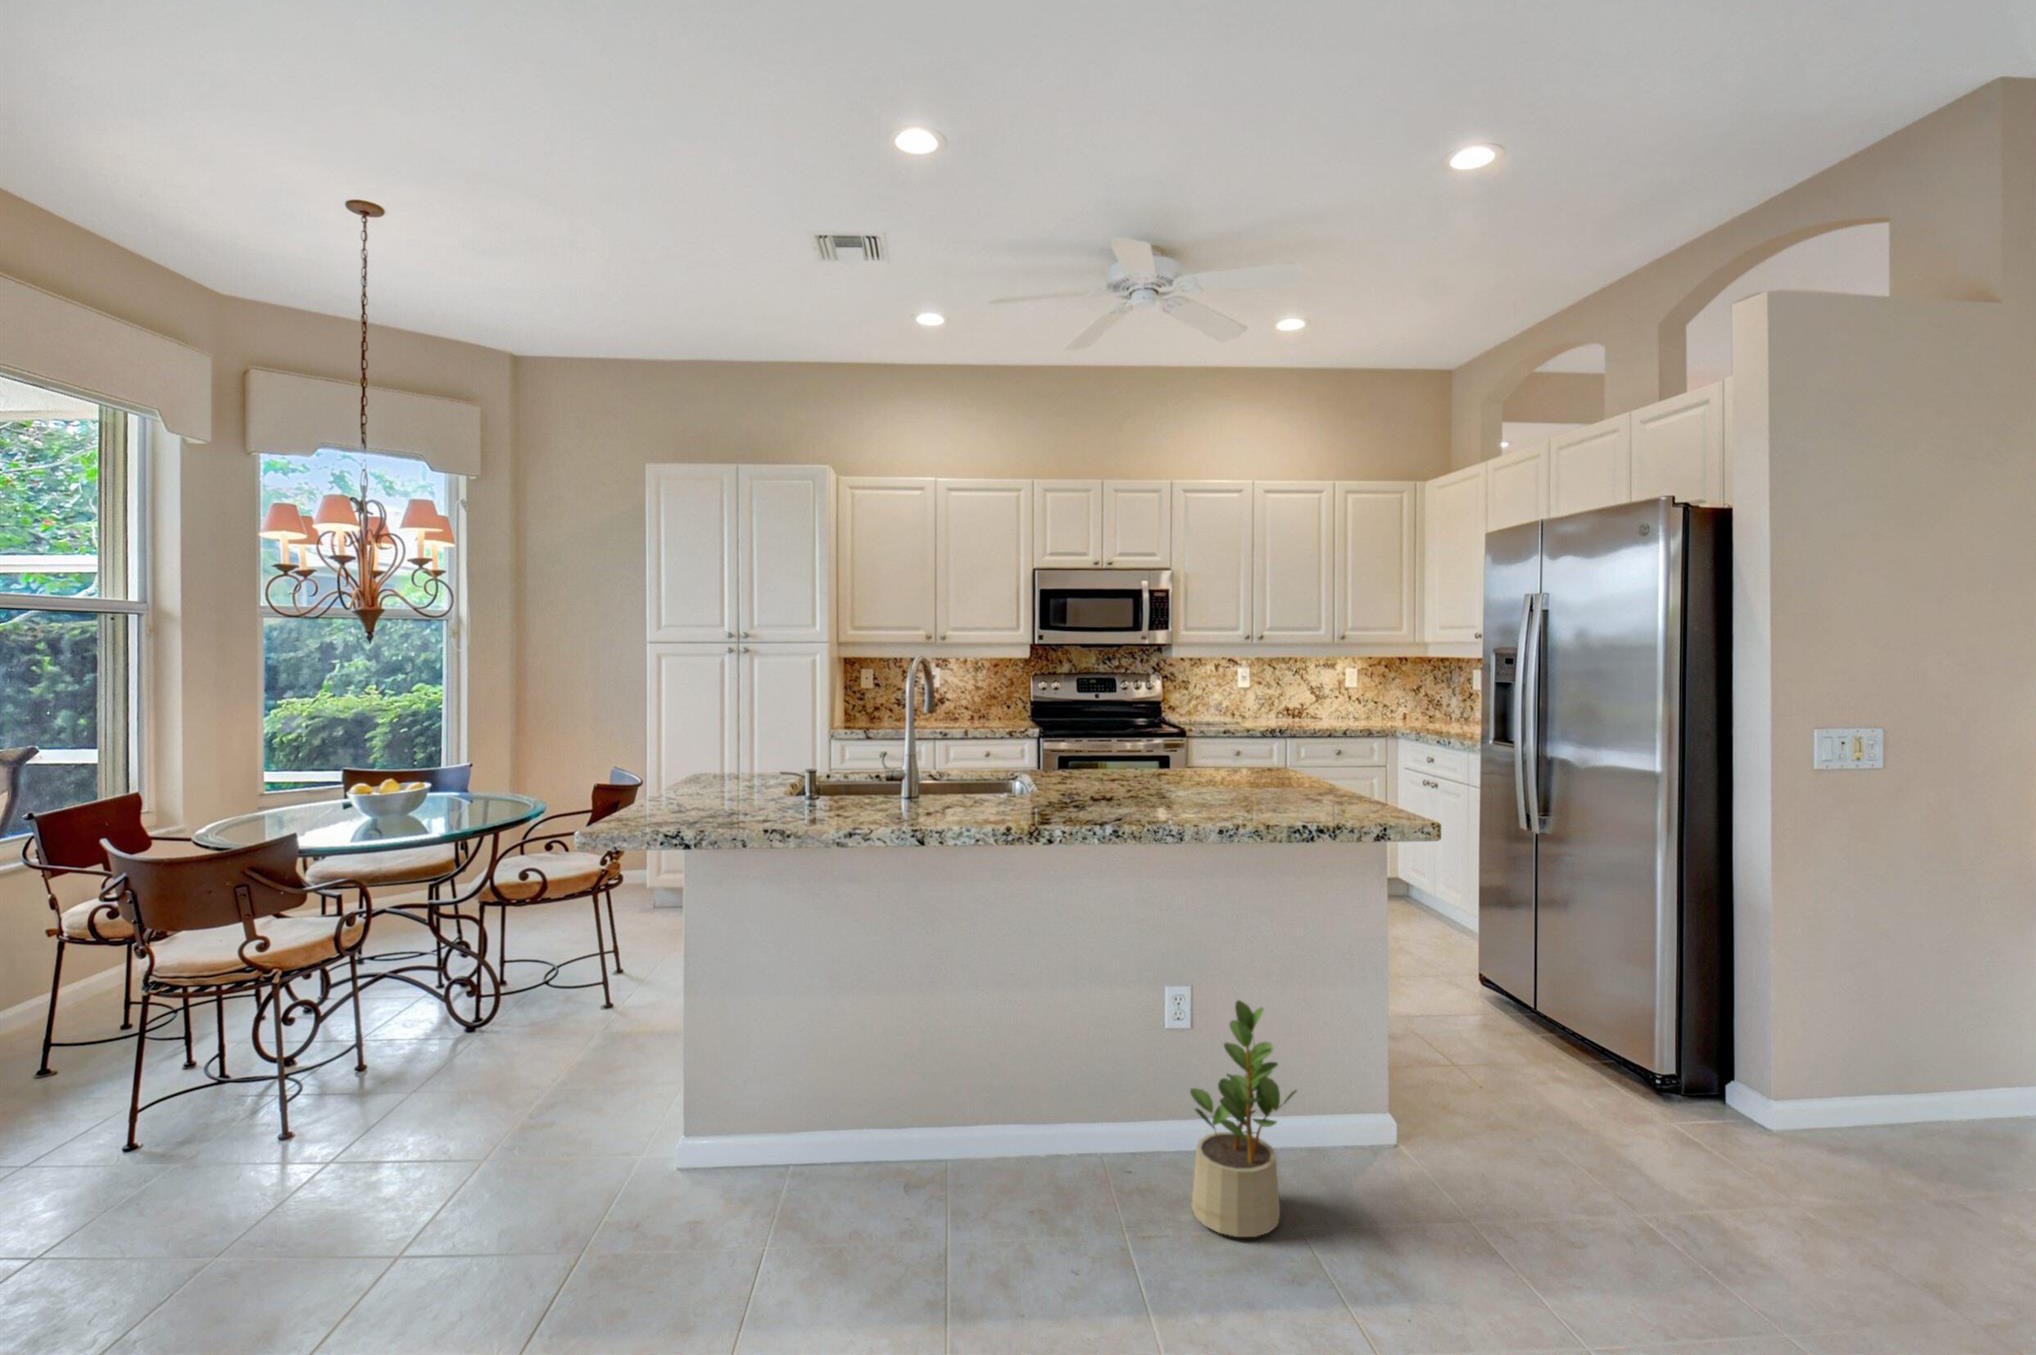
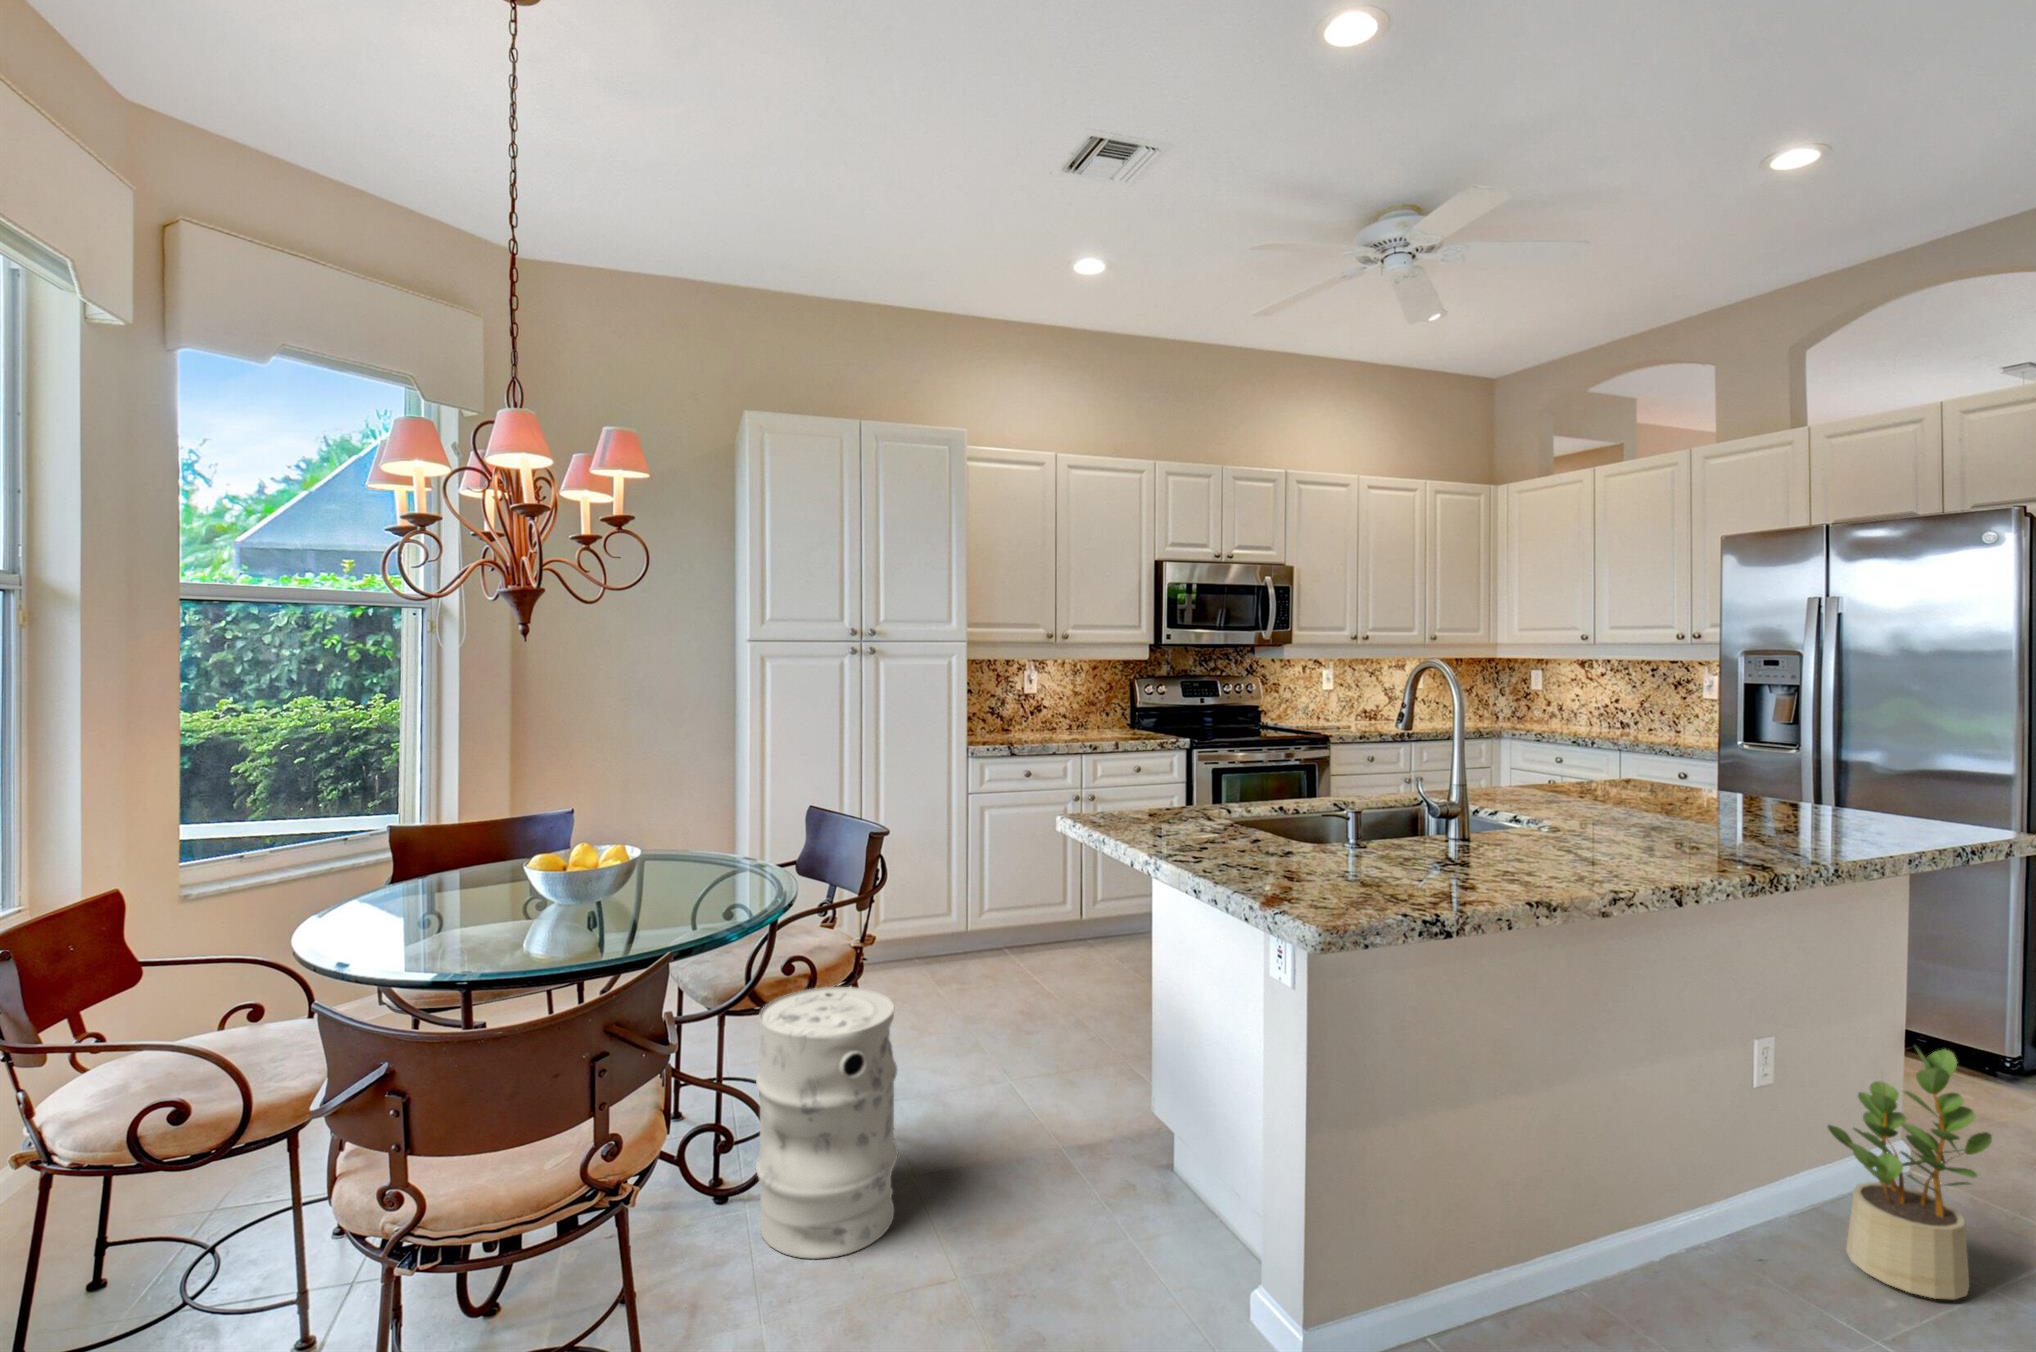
trash can: none [433,889,548,1075] -> present [756,987,898,1259]

